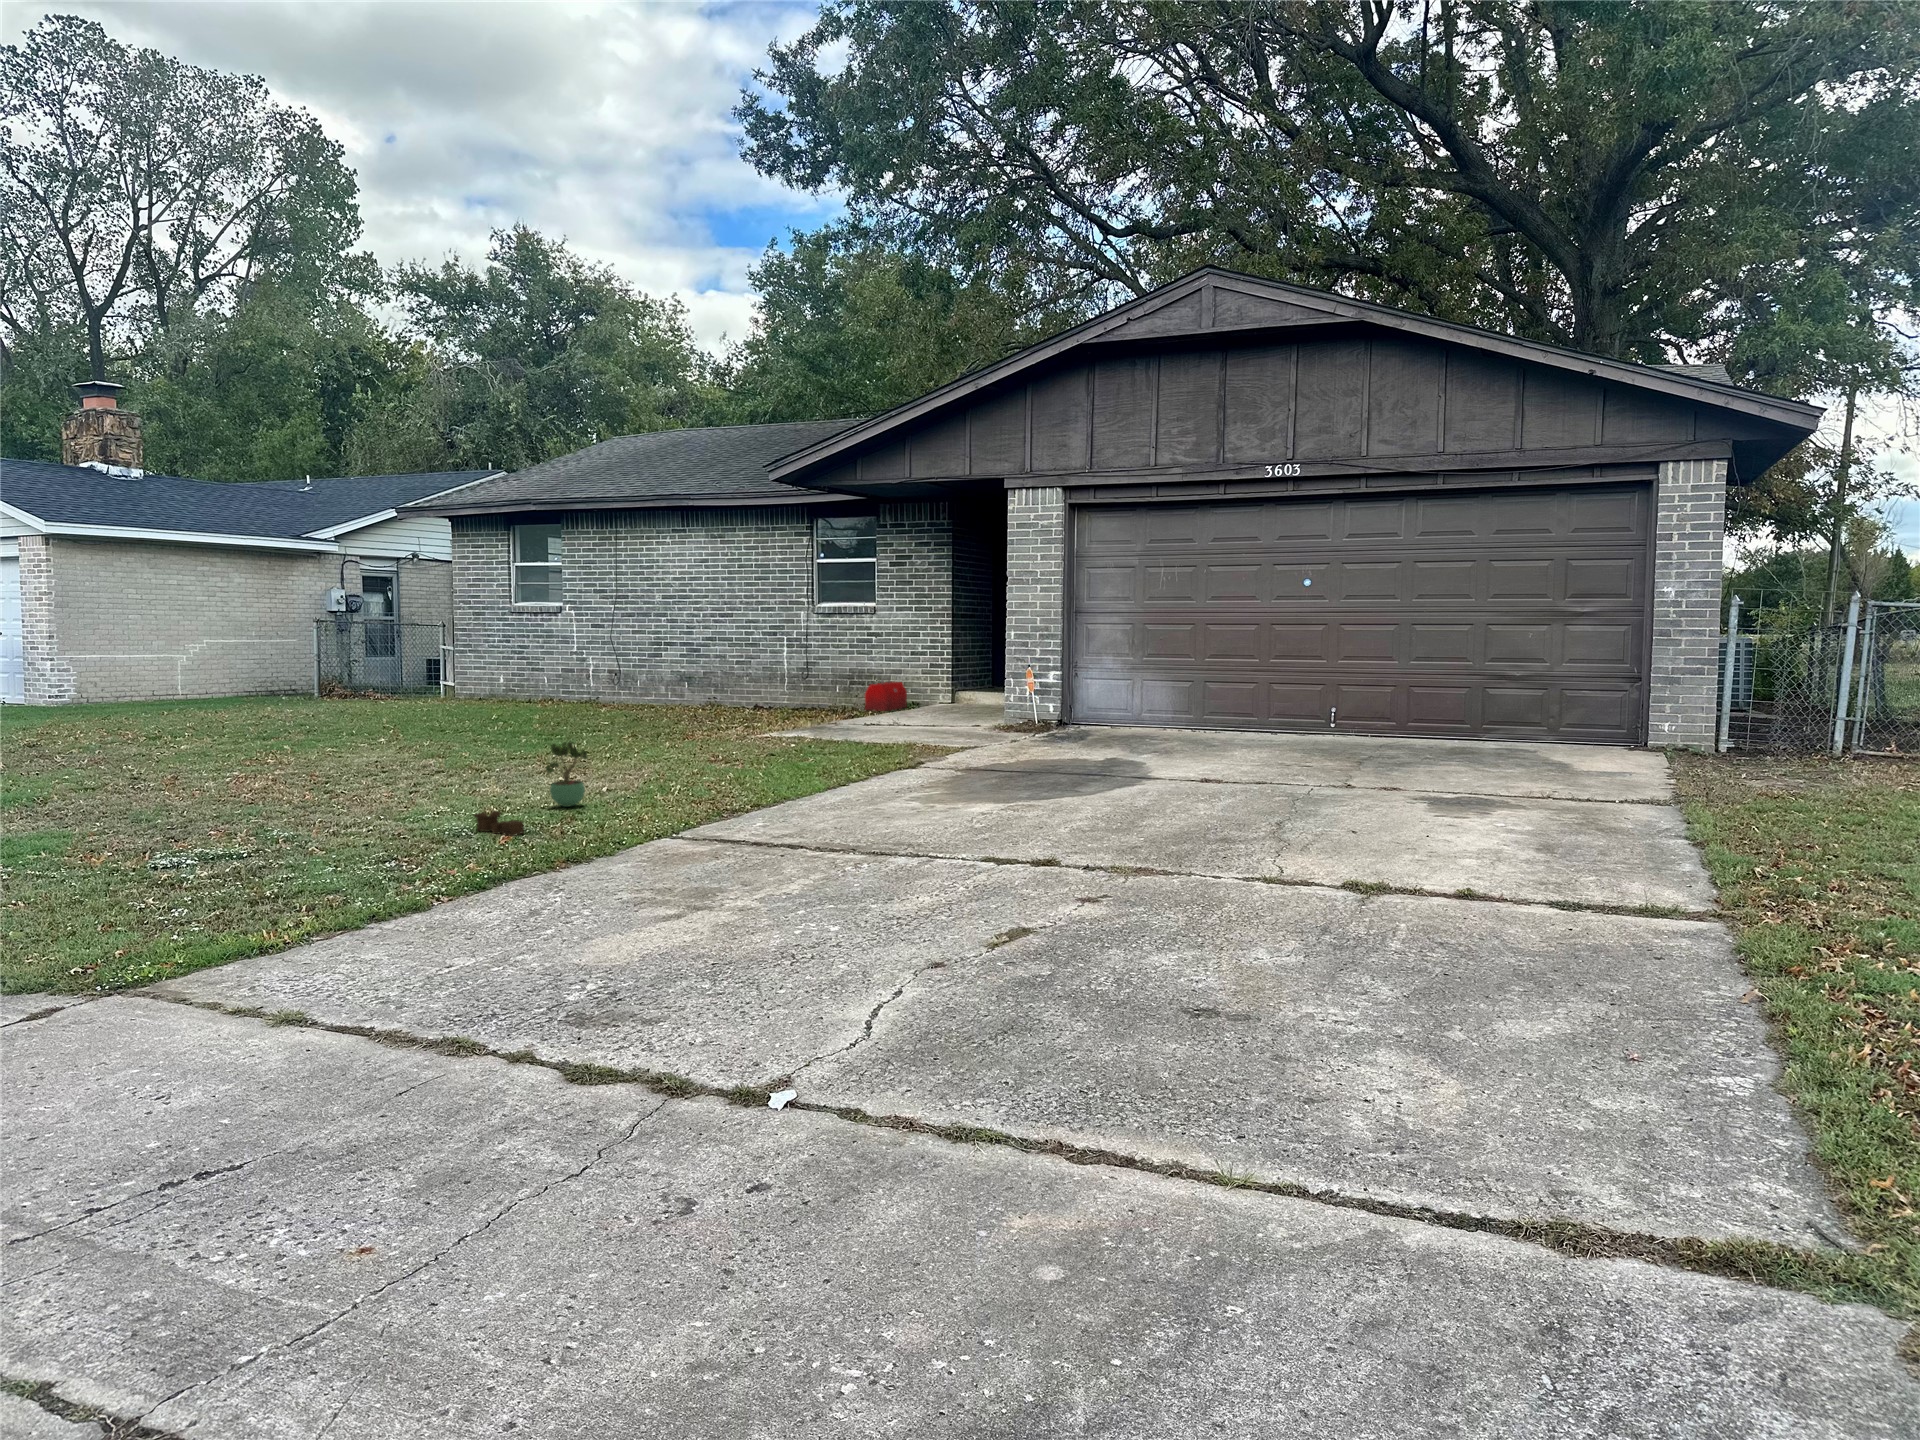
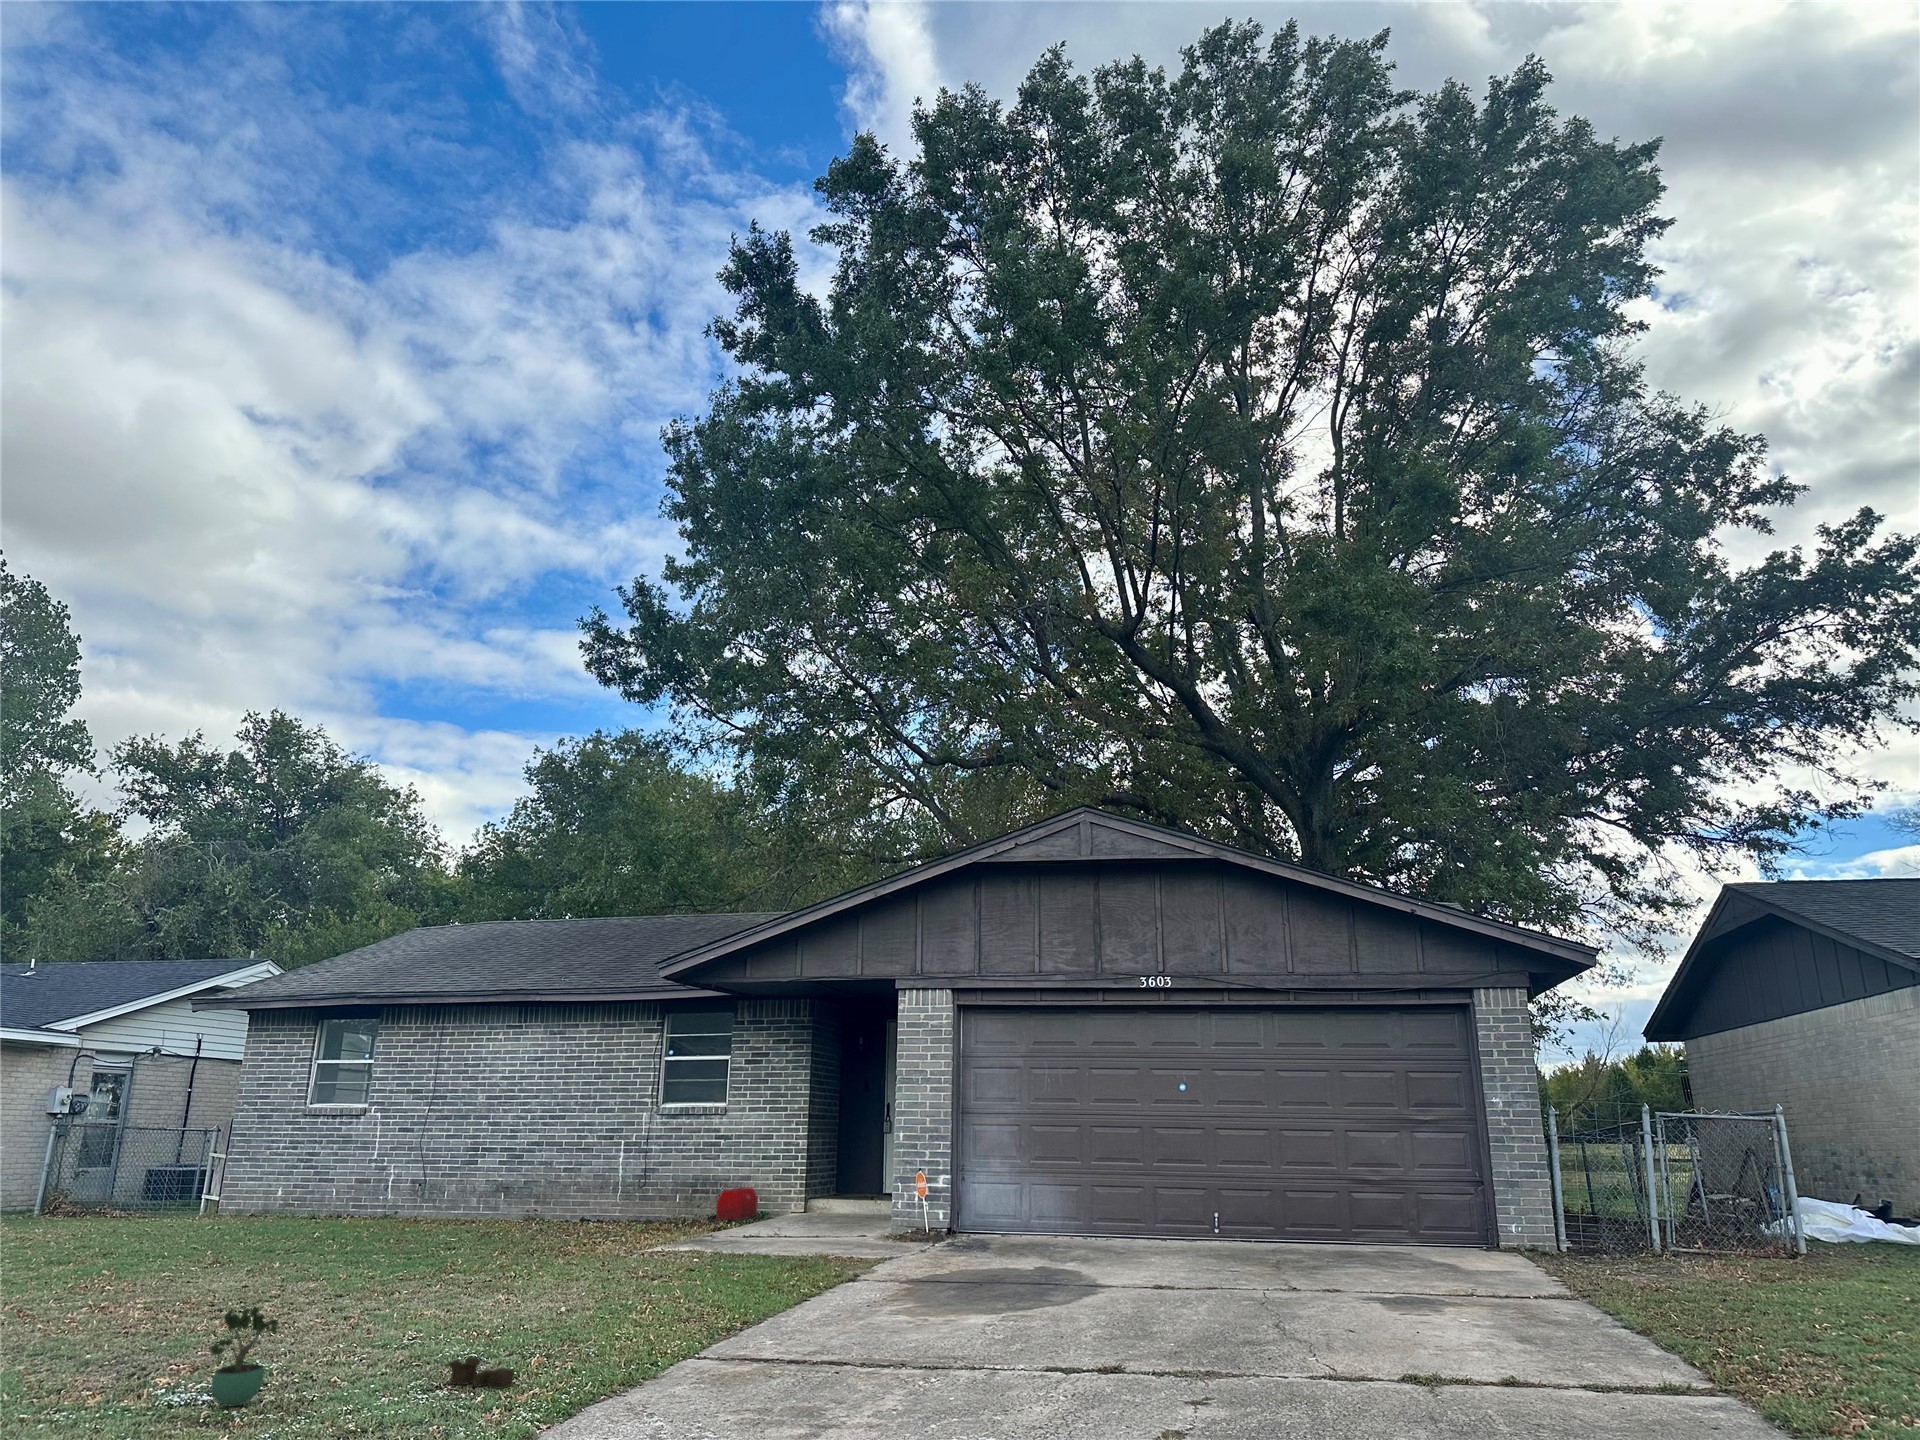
potted plant: present [545,742,588,807] -> present [210,1306,278,1406]

